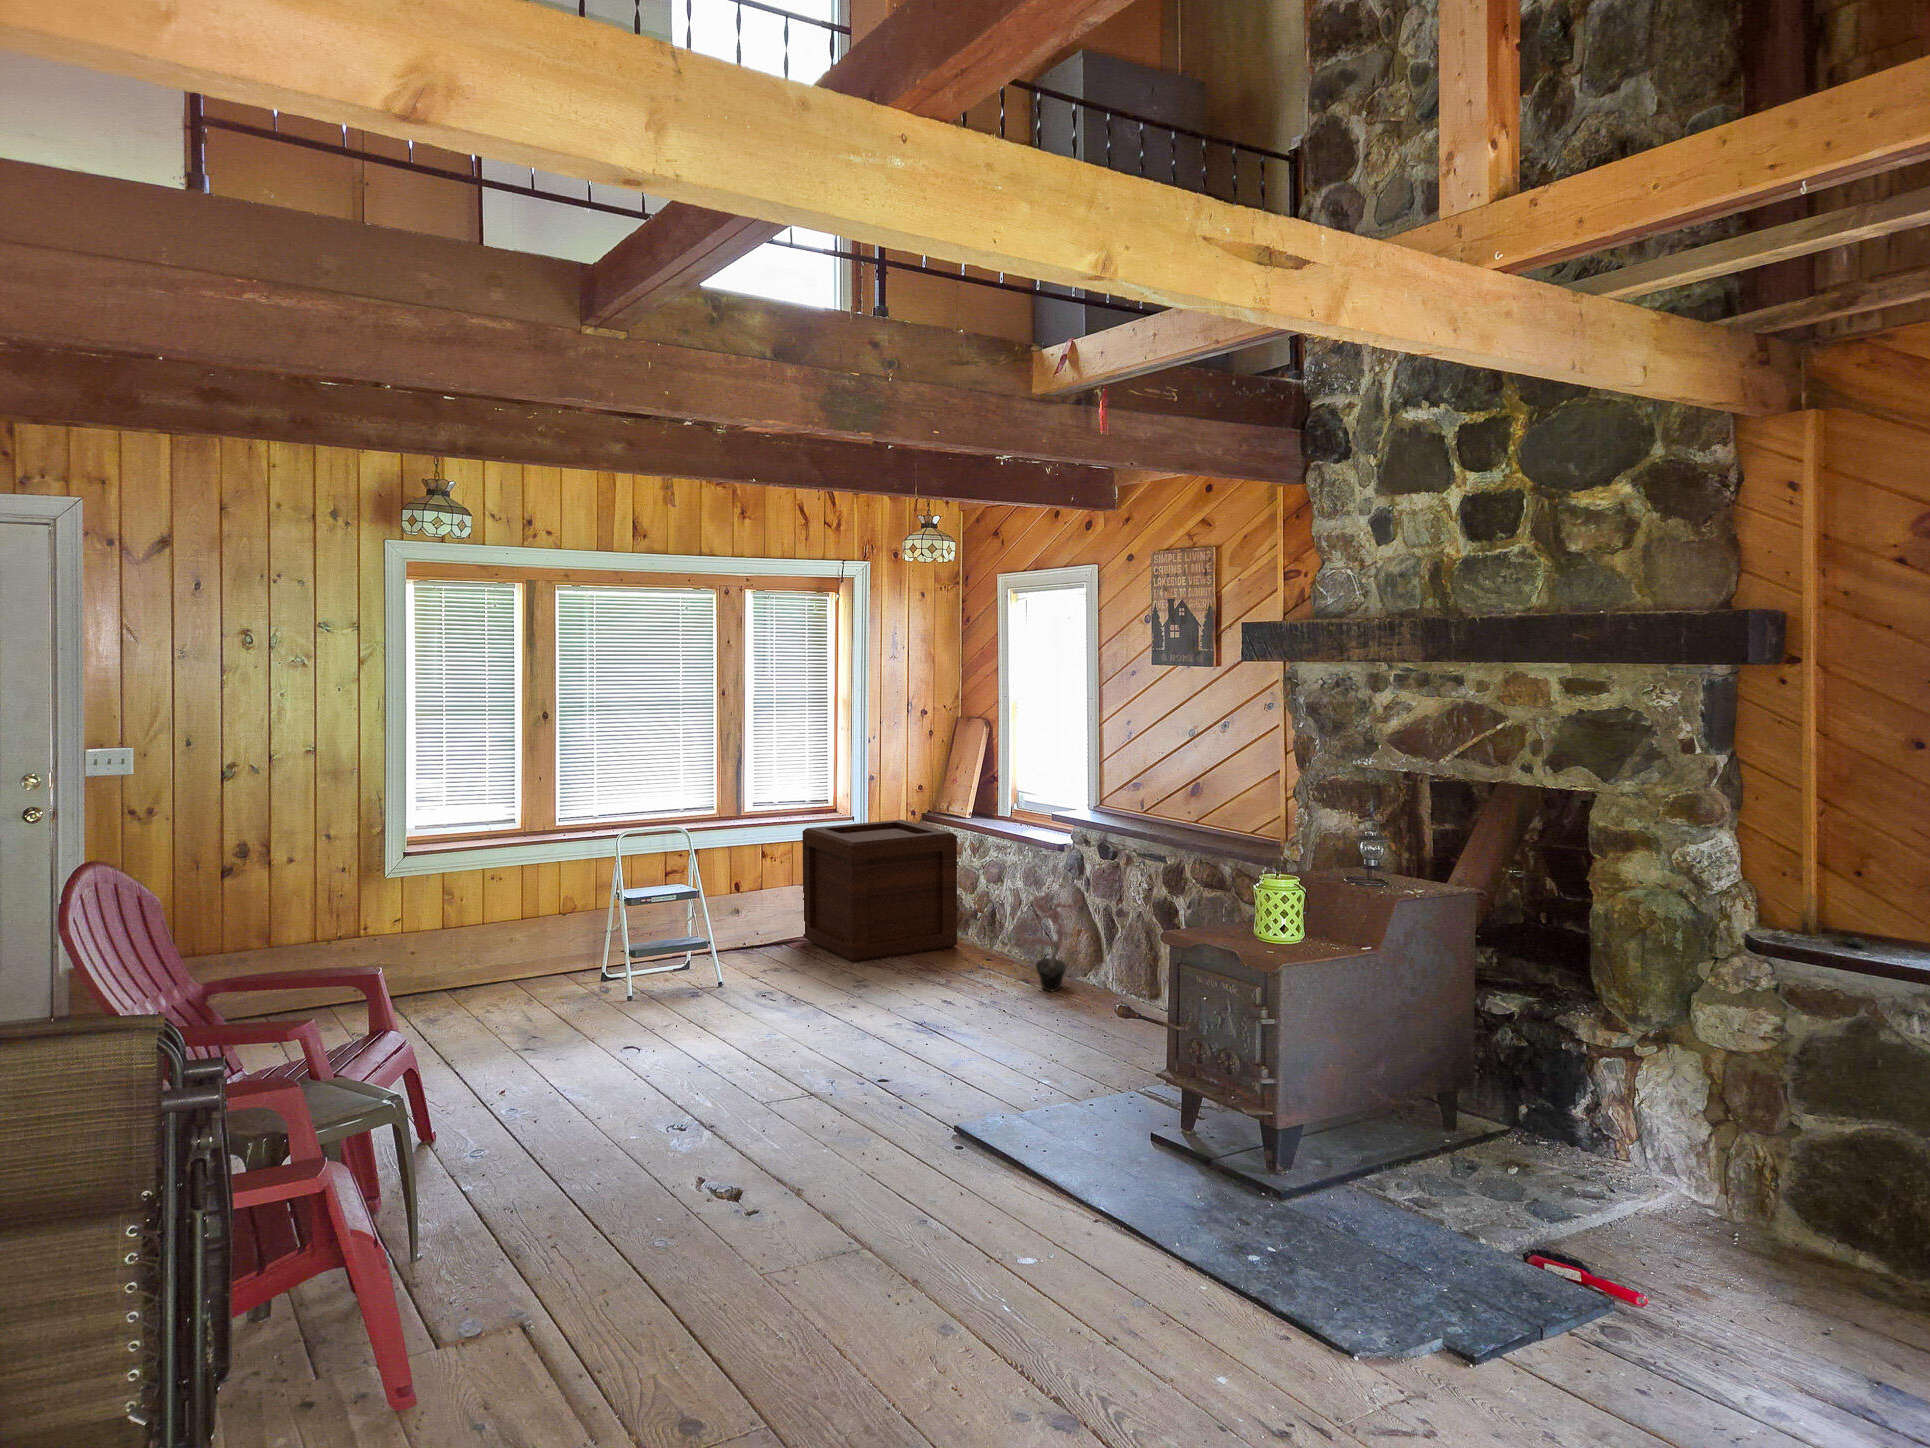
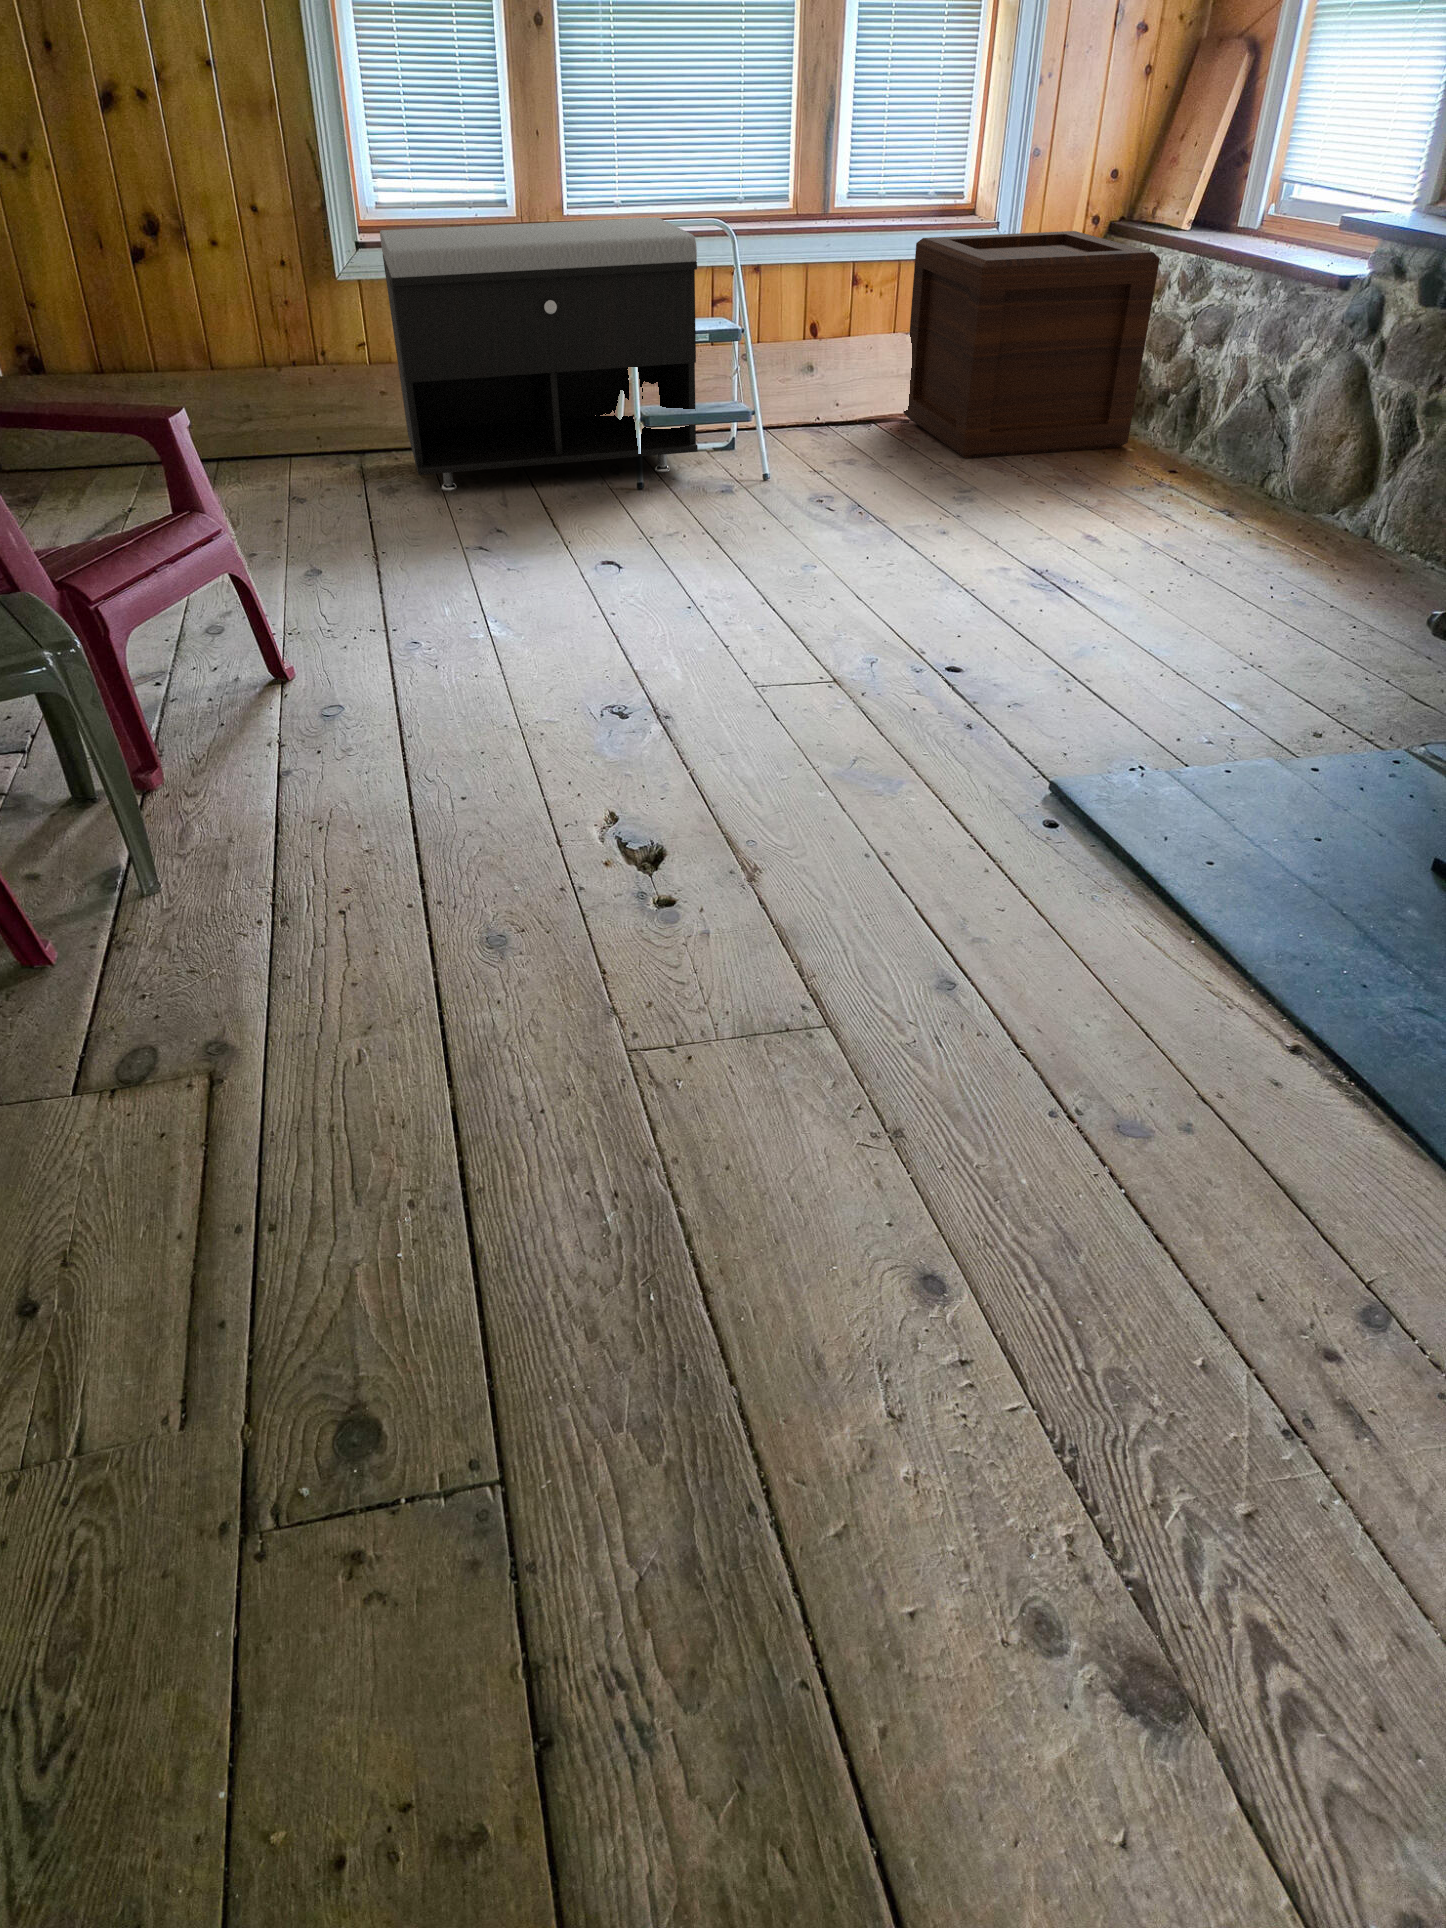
storage bench: none [432,825,670,1015] -> present [380,217,698,491]
potted plant: present [1011,892,1082,991] -> none [1211,351,1377,536]

